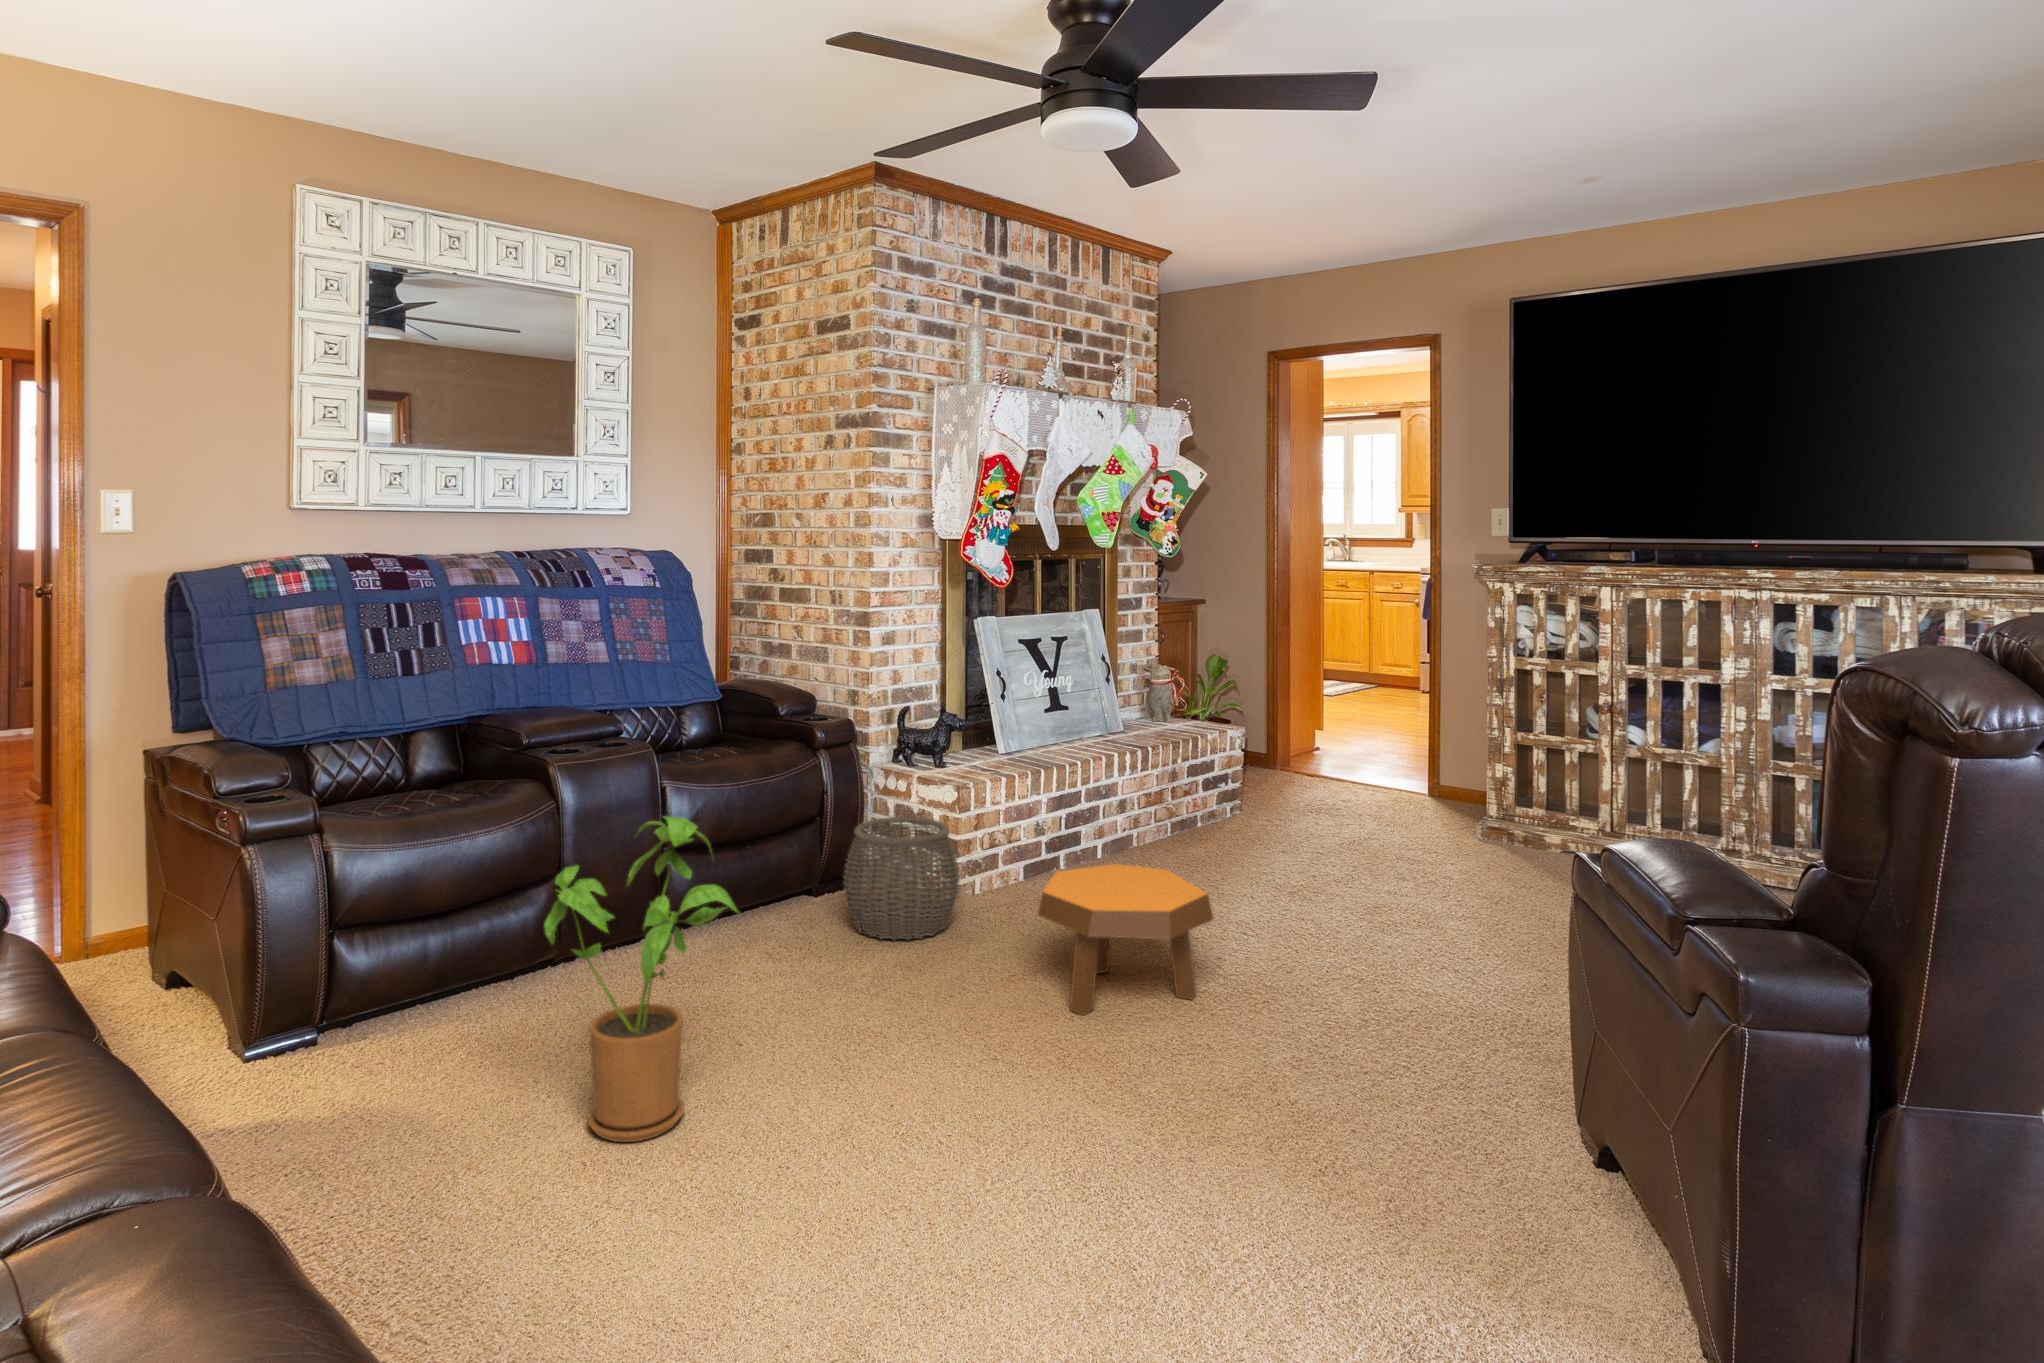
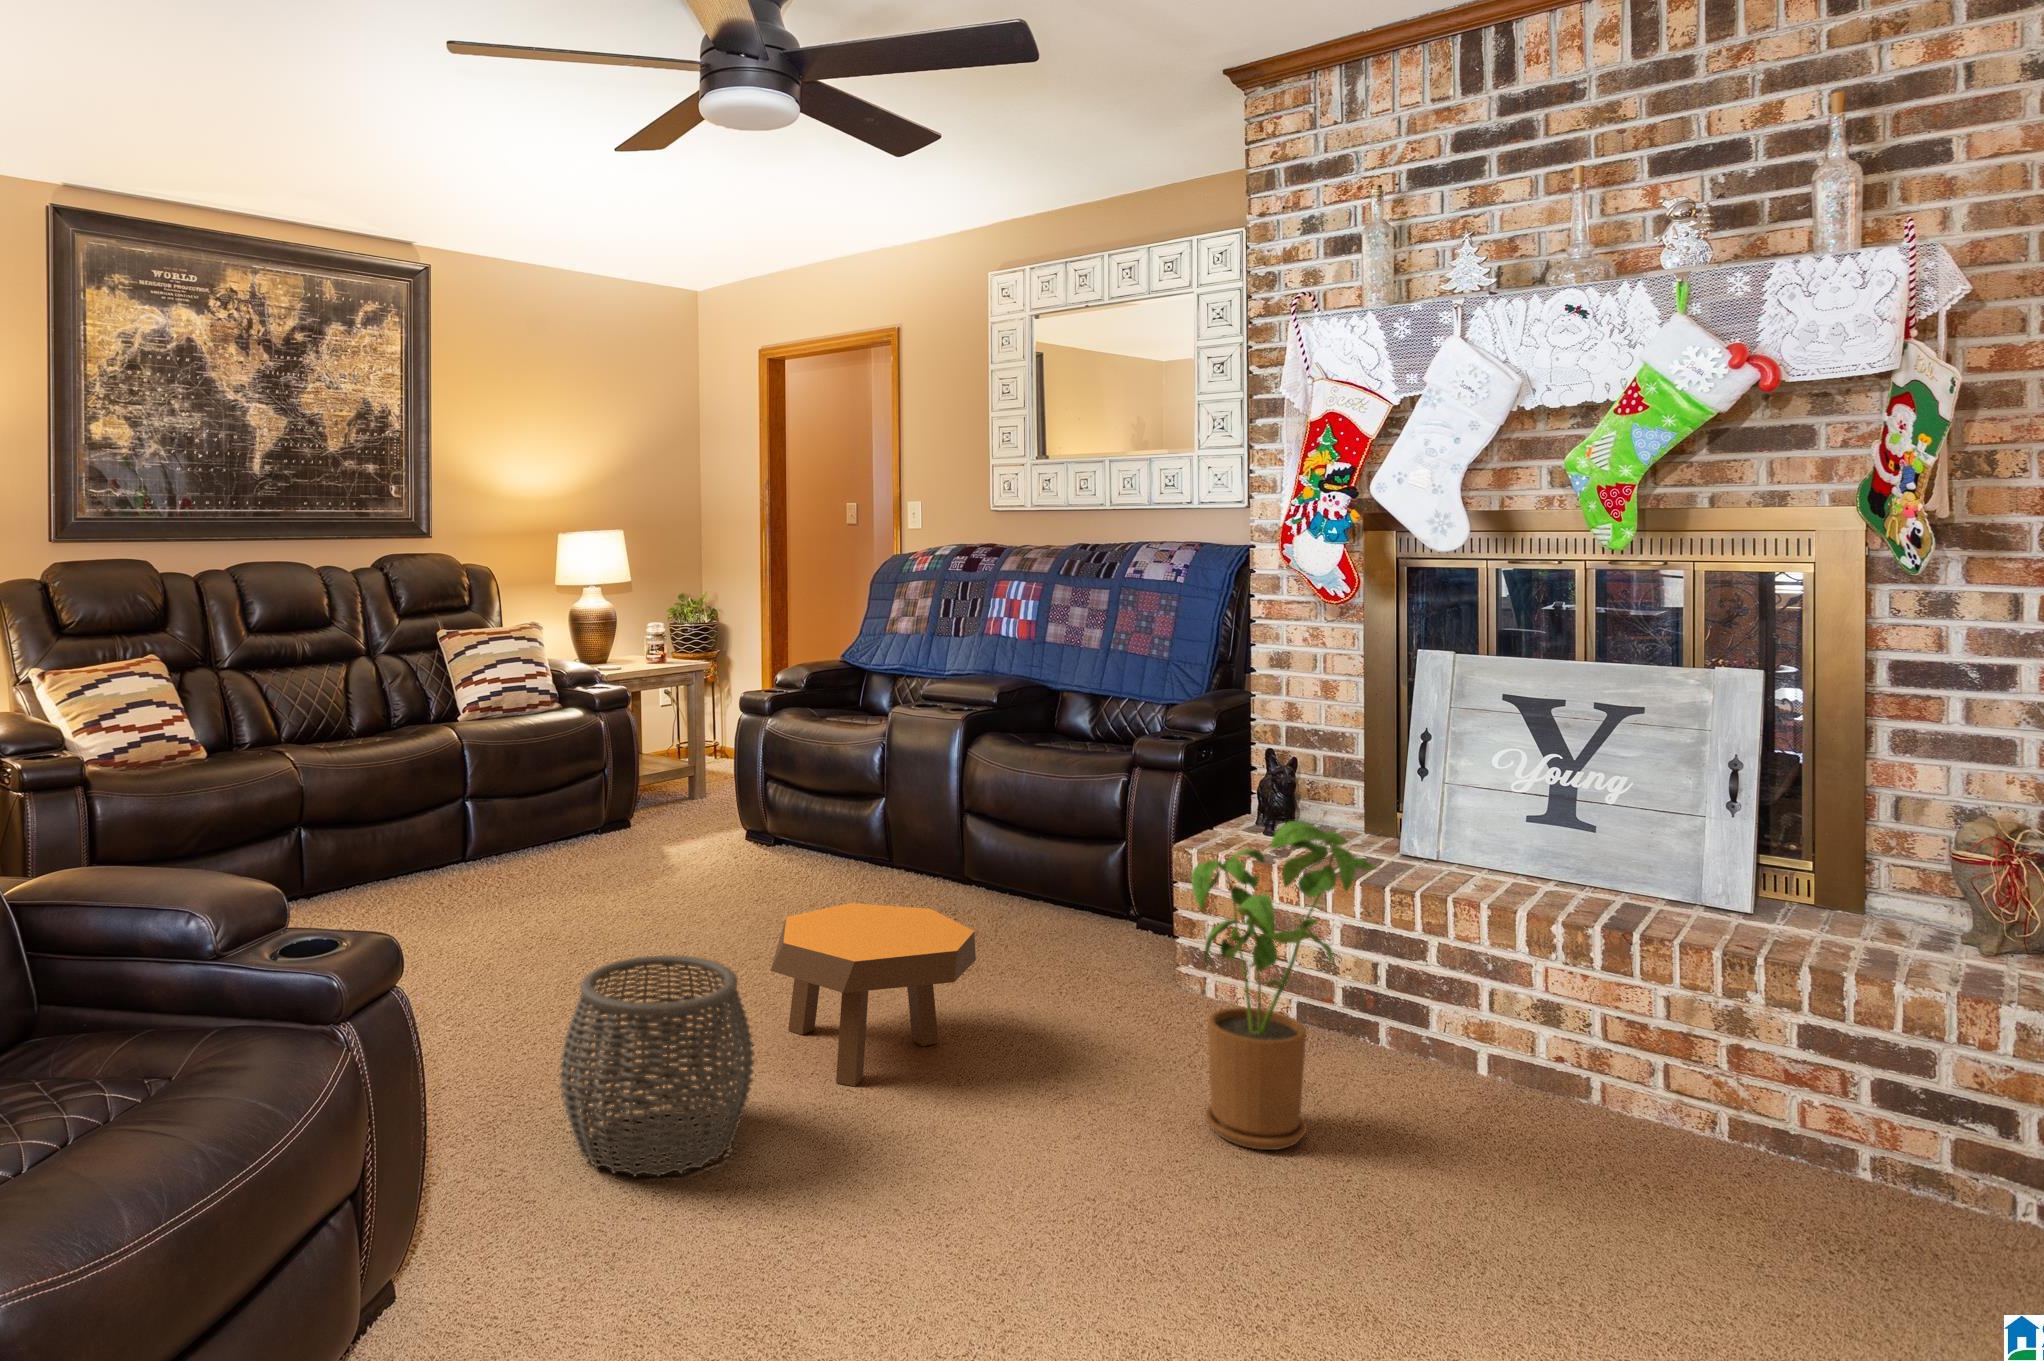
house plant: present [544,816,738,1142] -> present [1191,820,1380,1150]
woven basket: present [844,817,959,940] -> present [559,955,754,1176]

